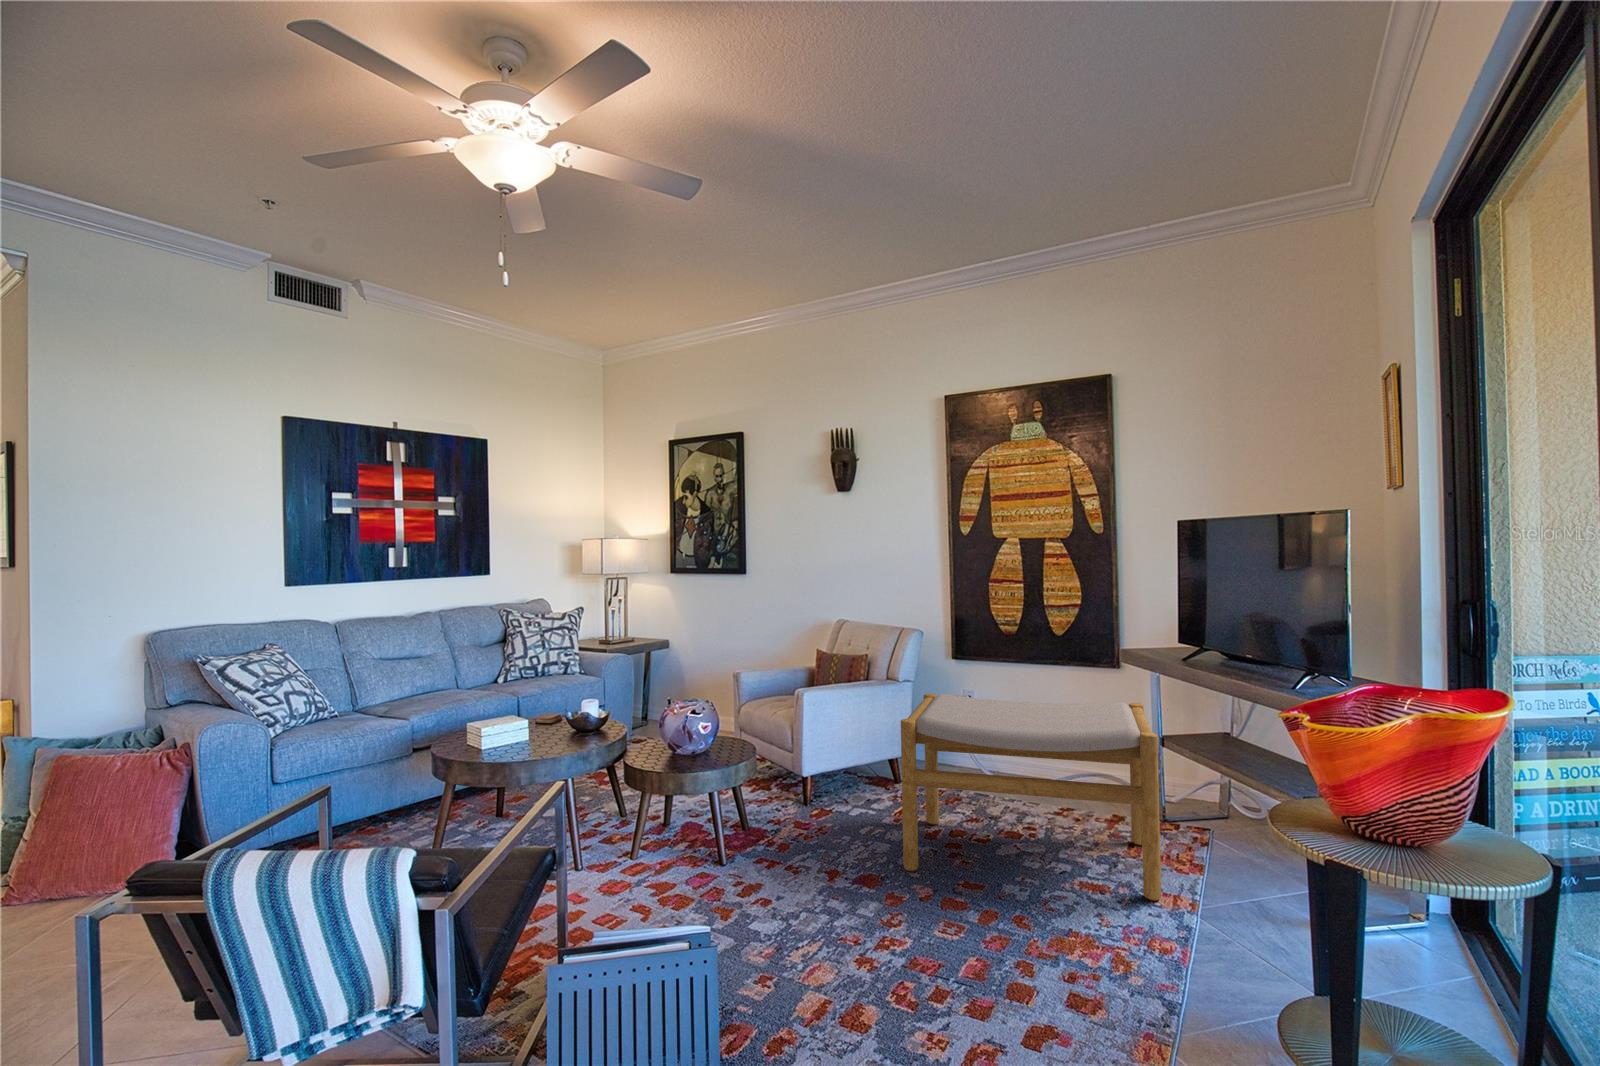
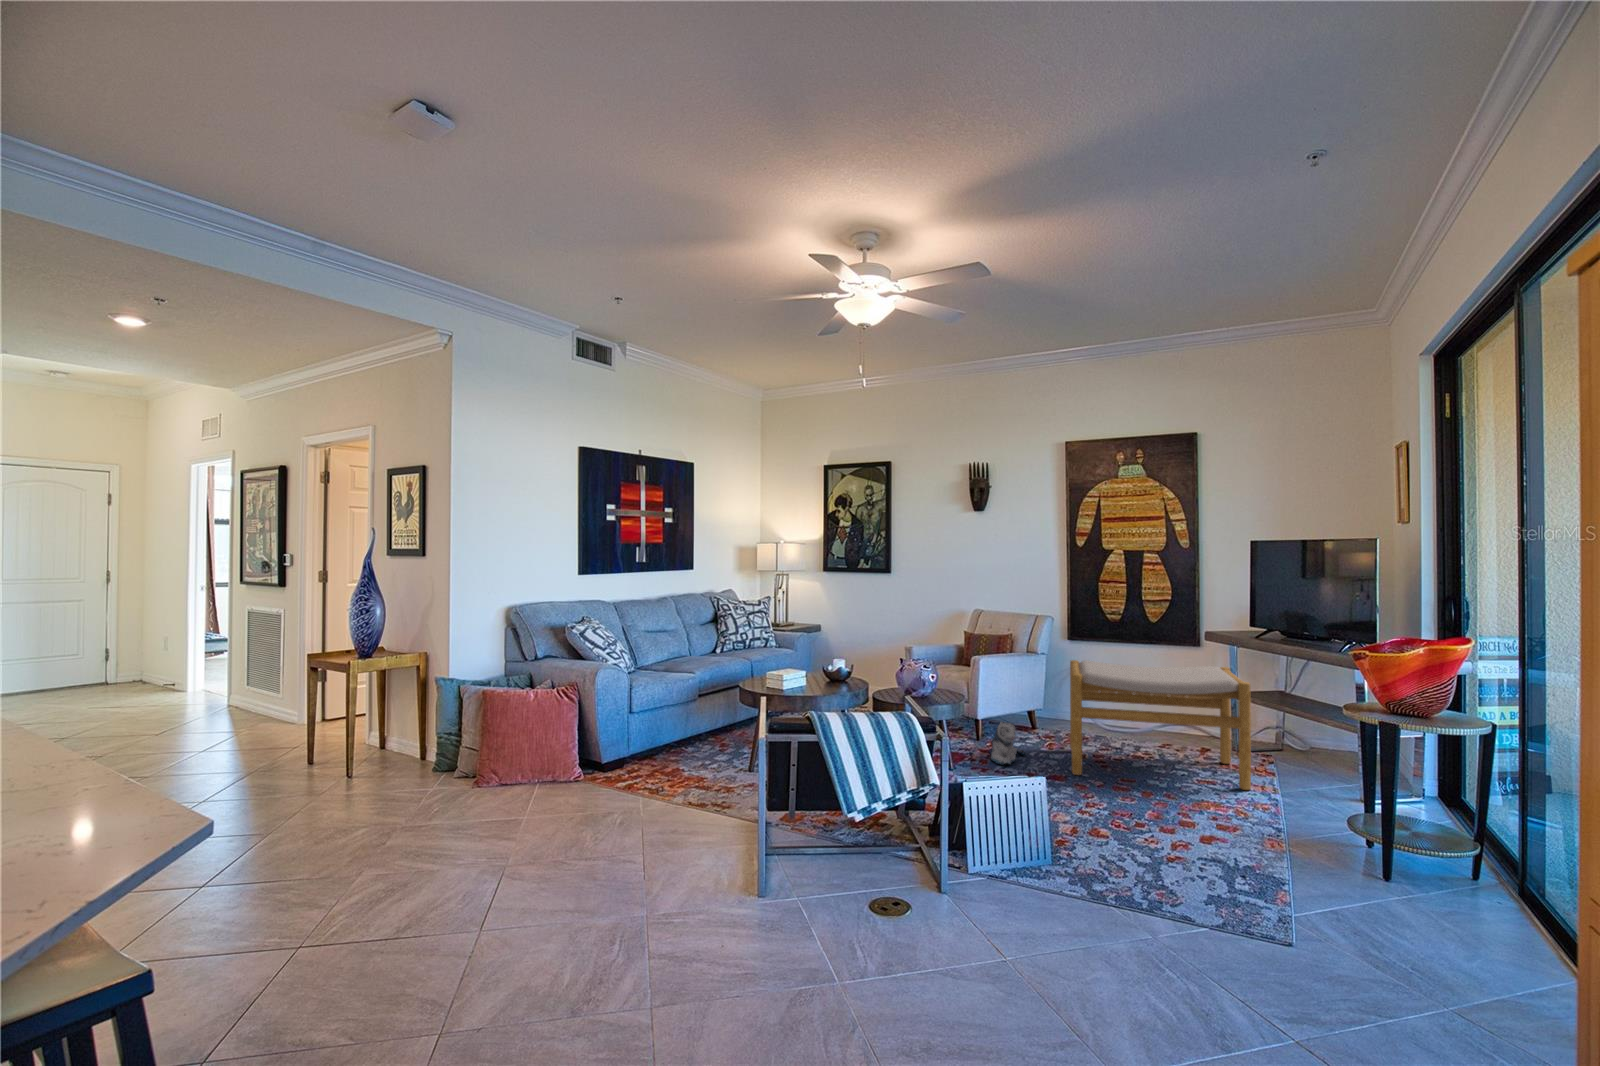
plush toy: none [803,785,857,852] -> present [989,722,1025,765]

